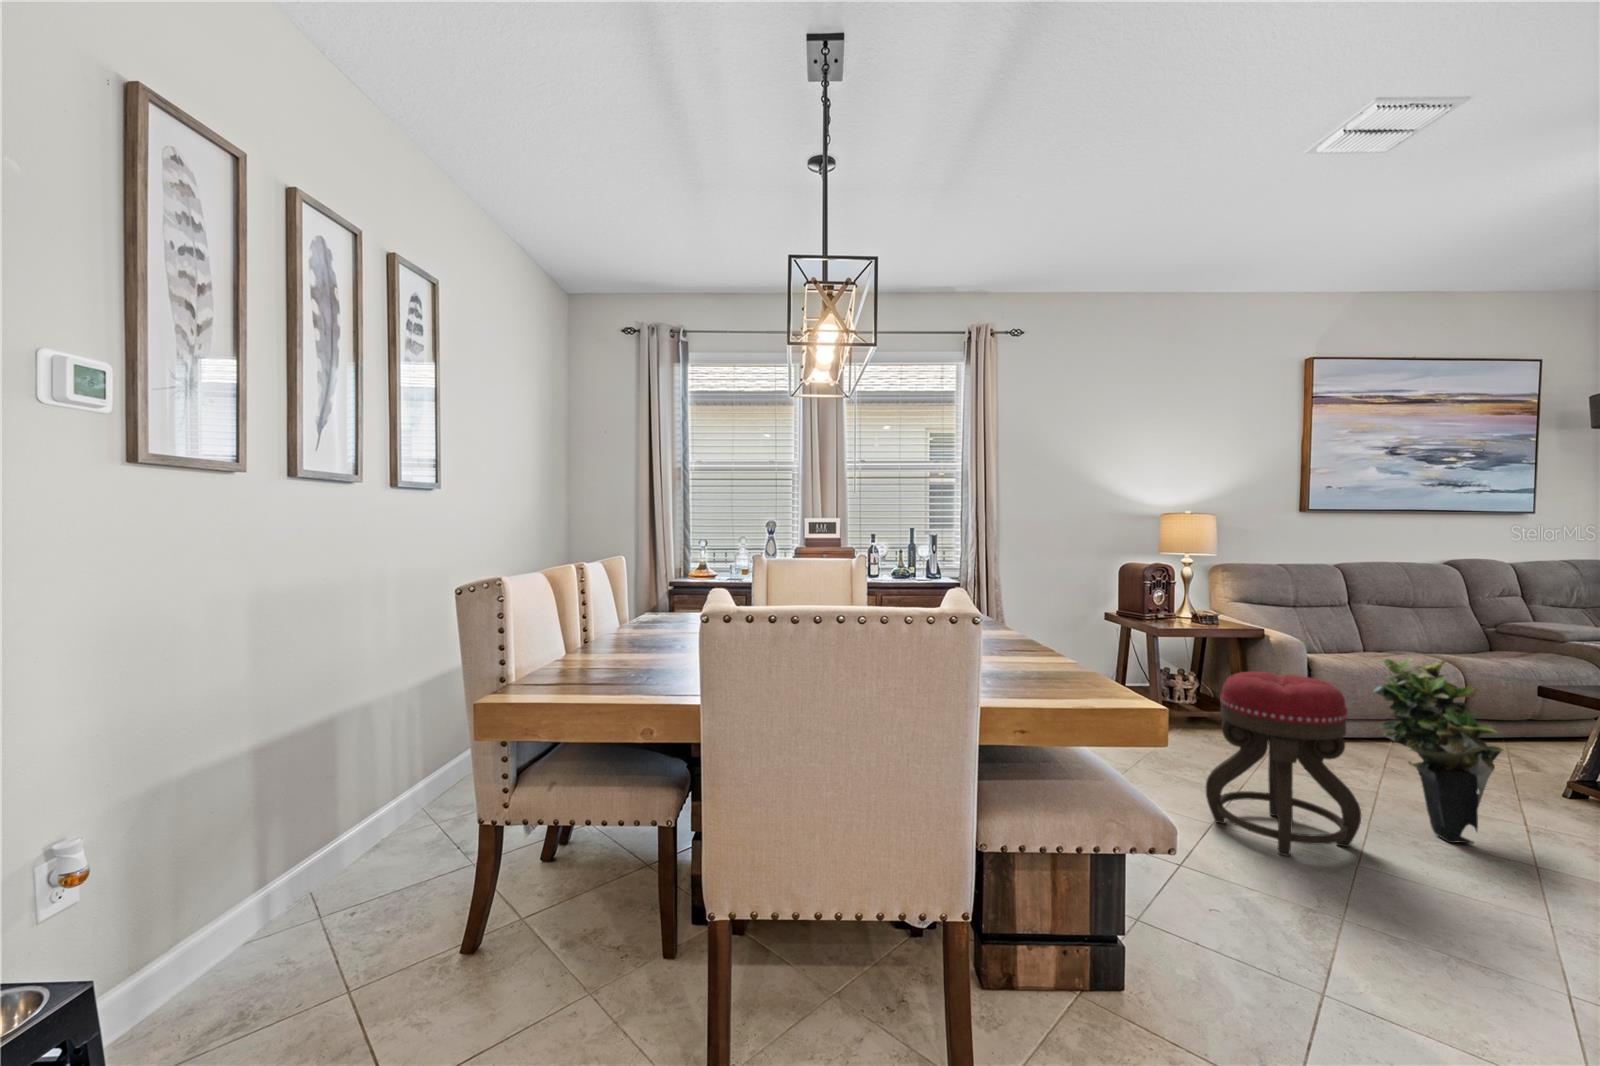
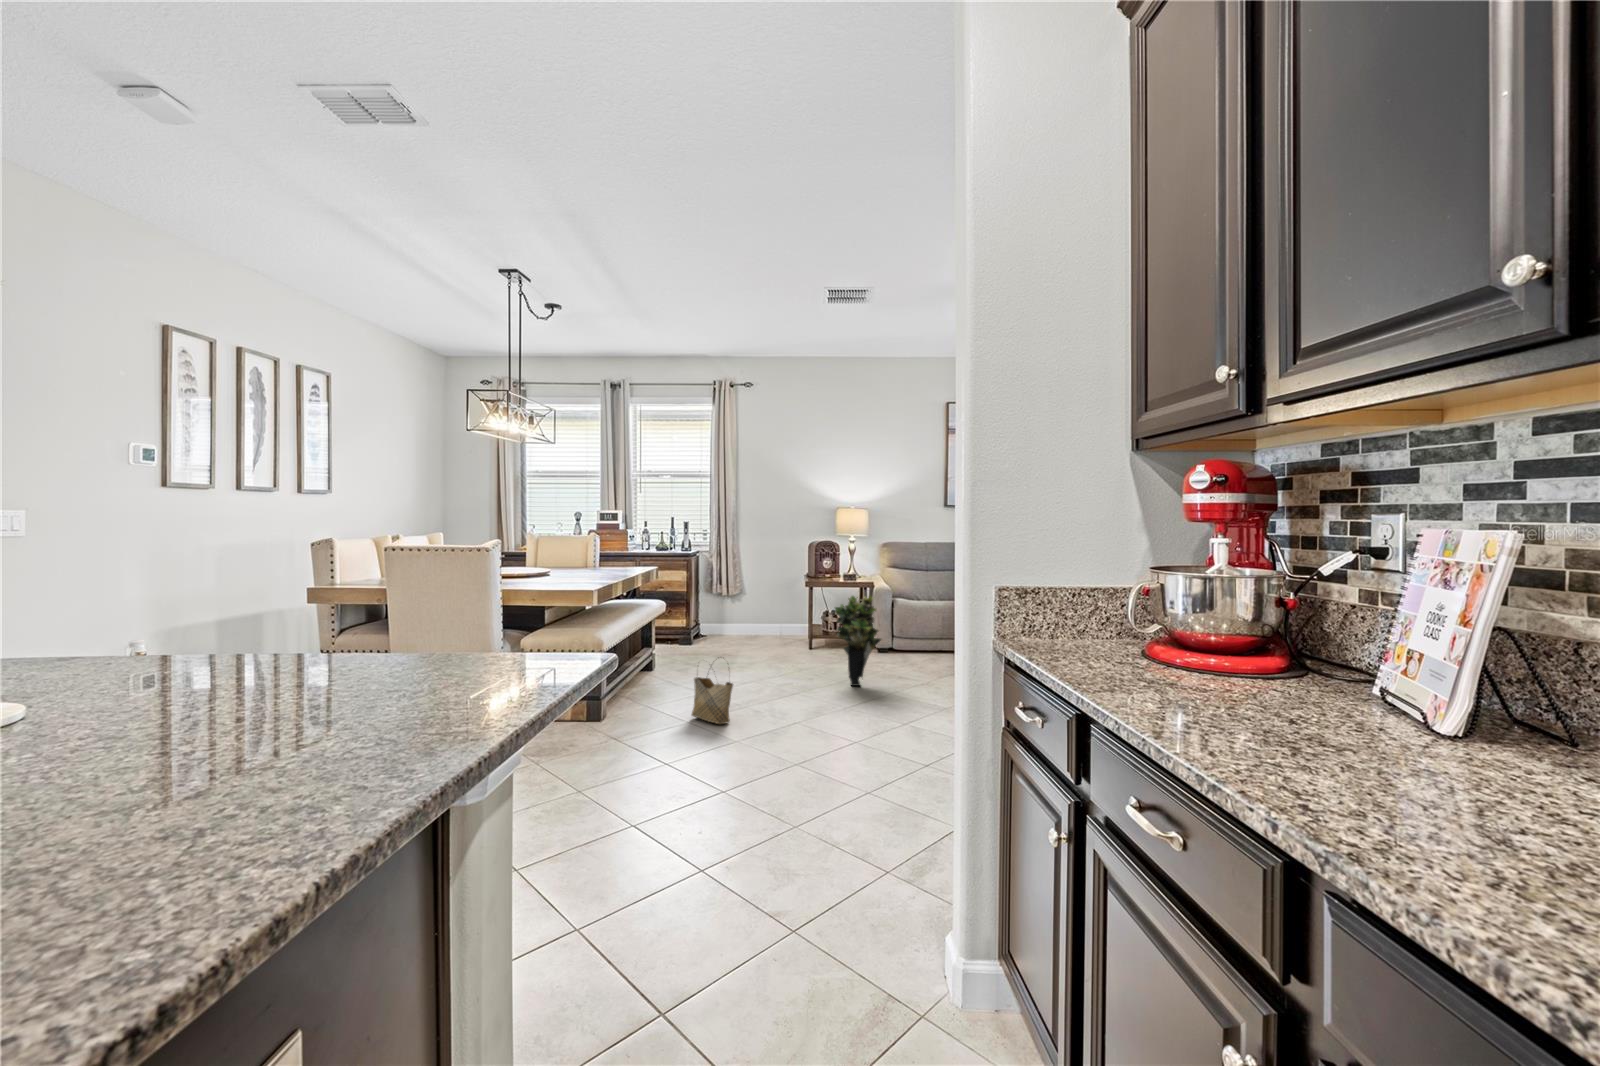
ottoman: present [1206,672,1361,856] -> none [743,600,803,689]
woven basket: none [1322,835,1465,1019] -> present [692,657,733,724]

